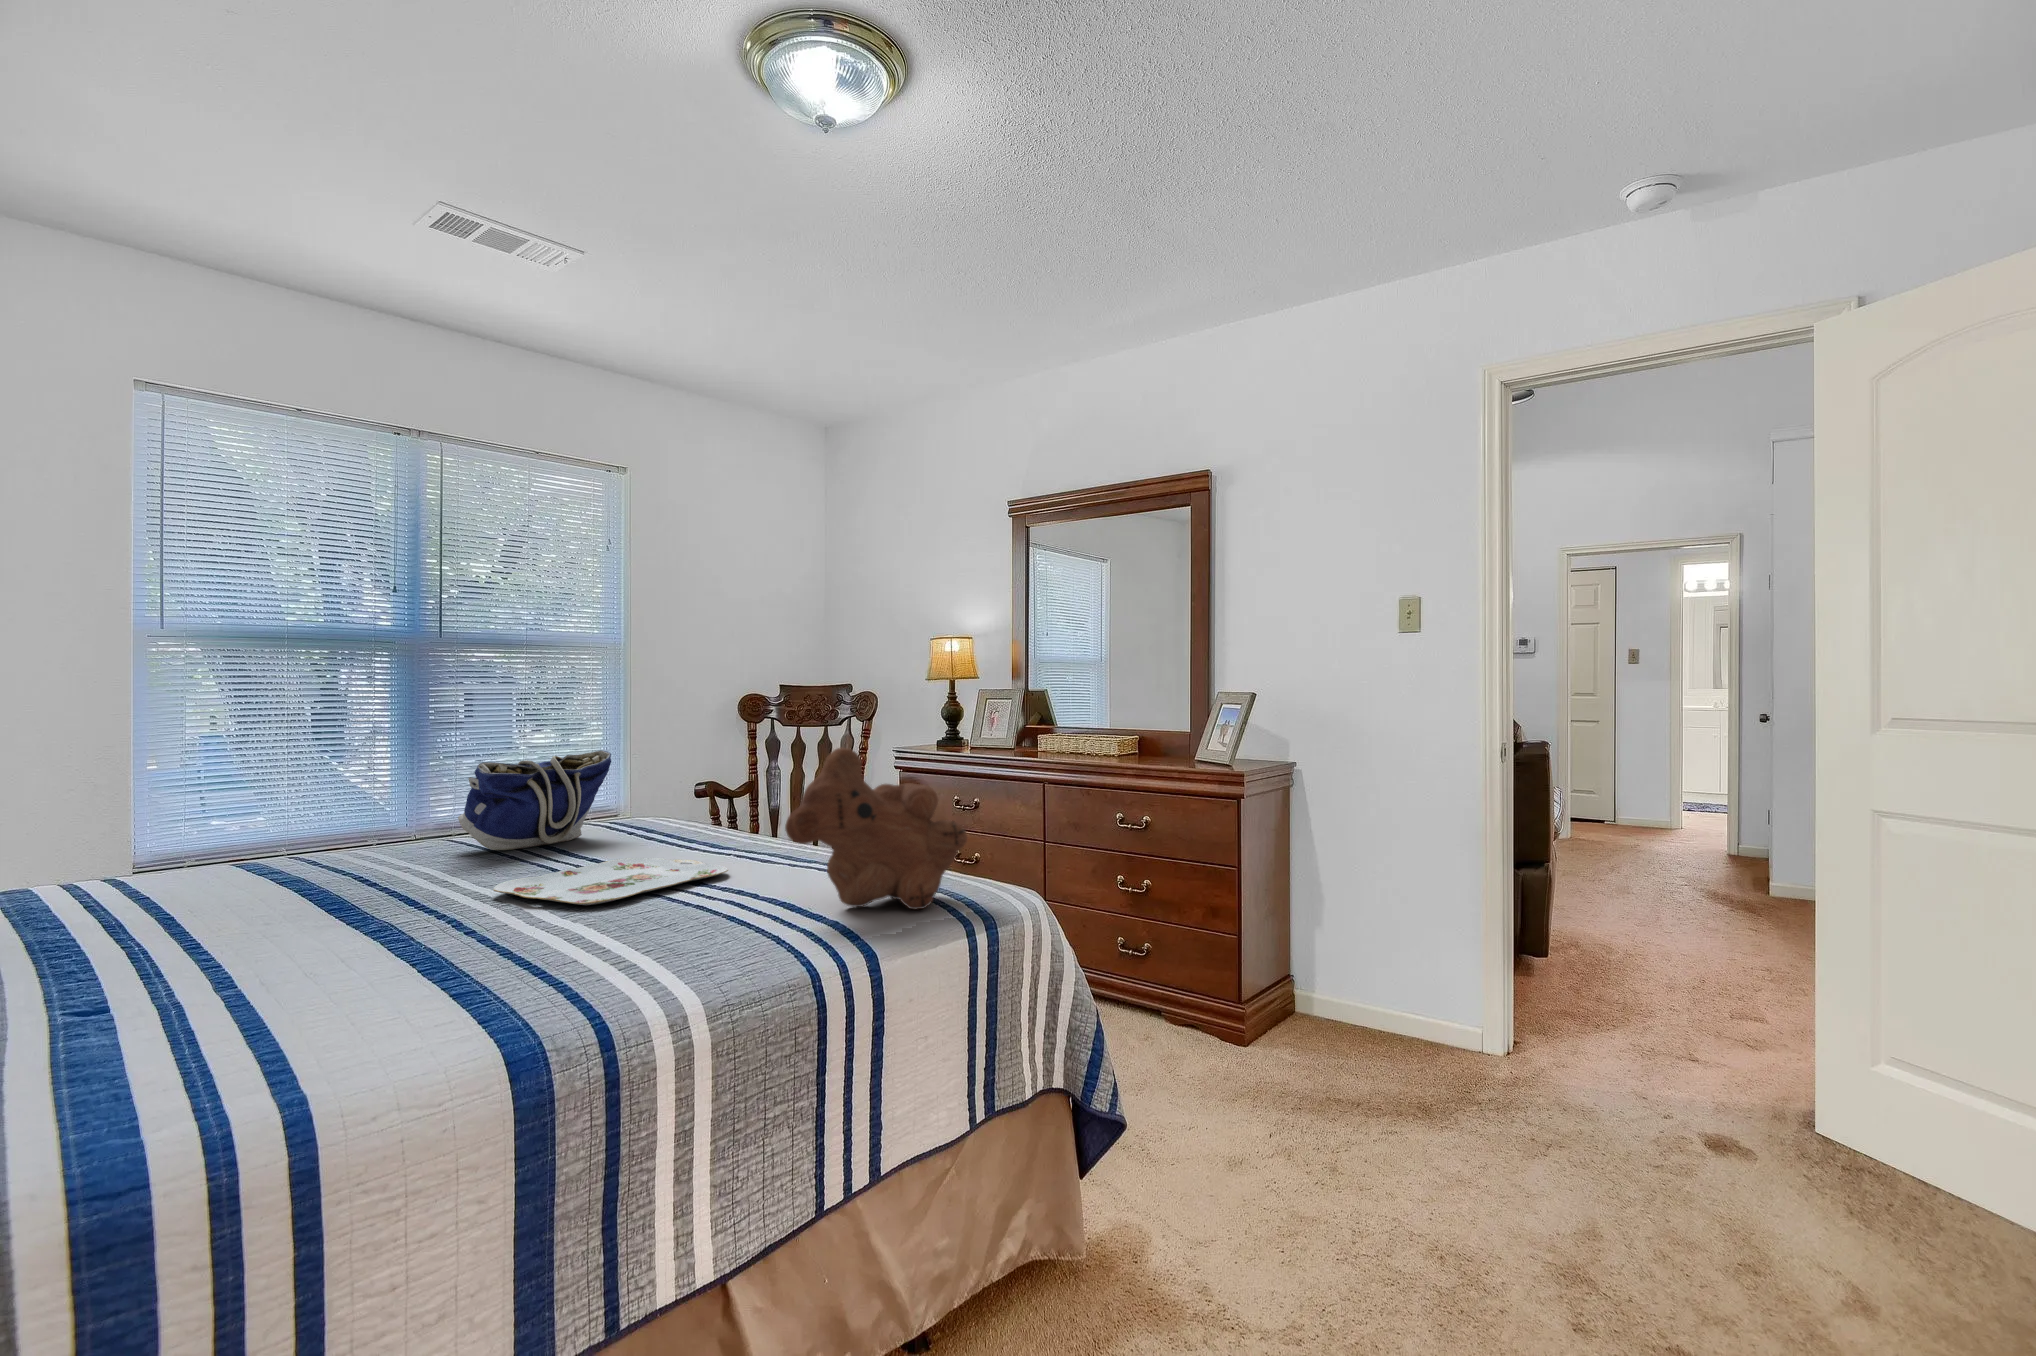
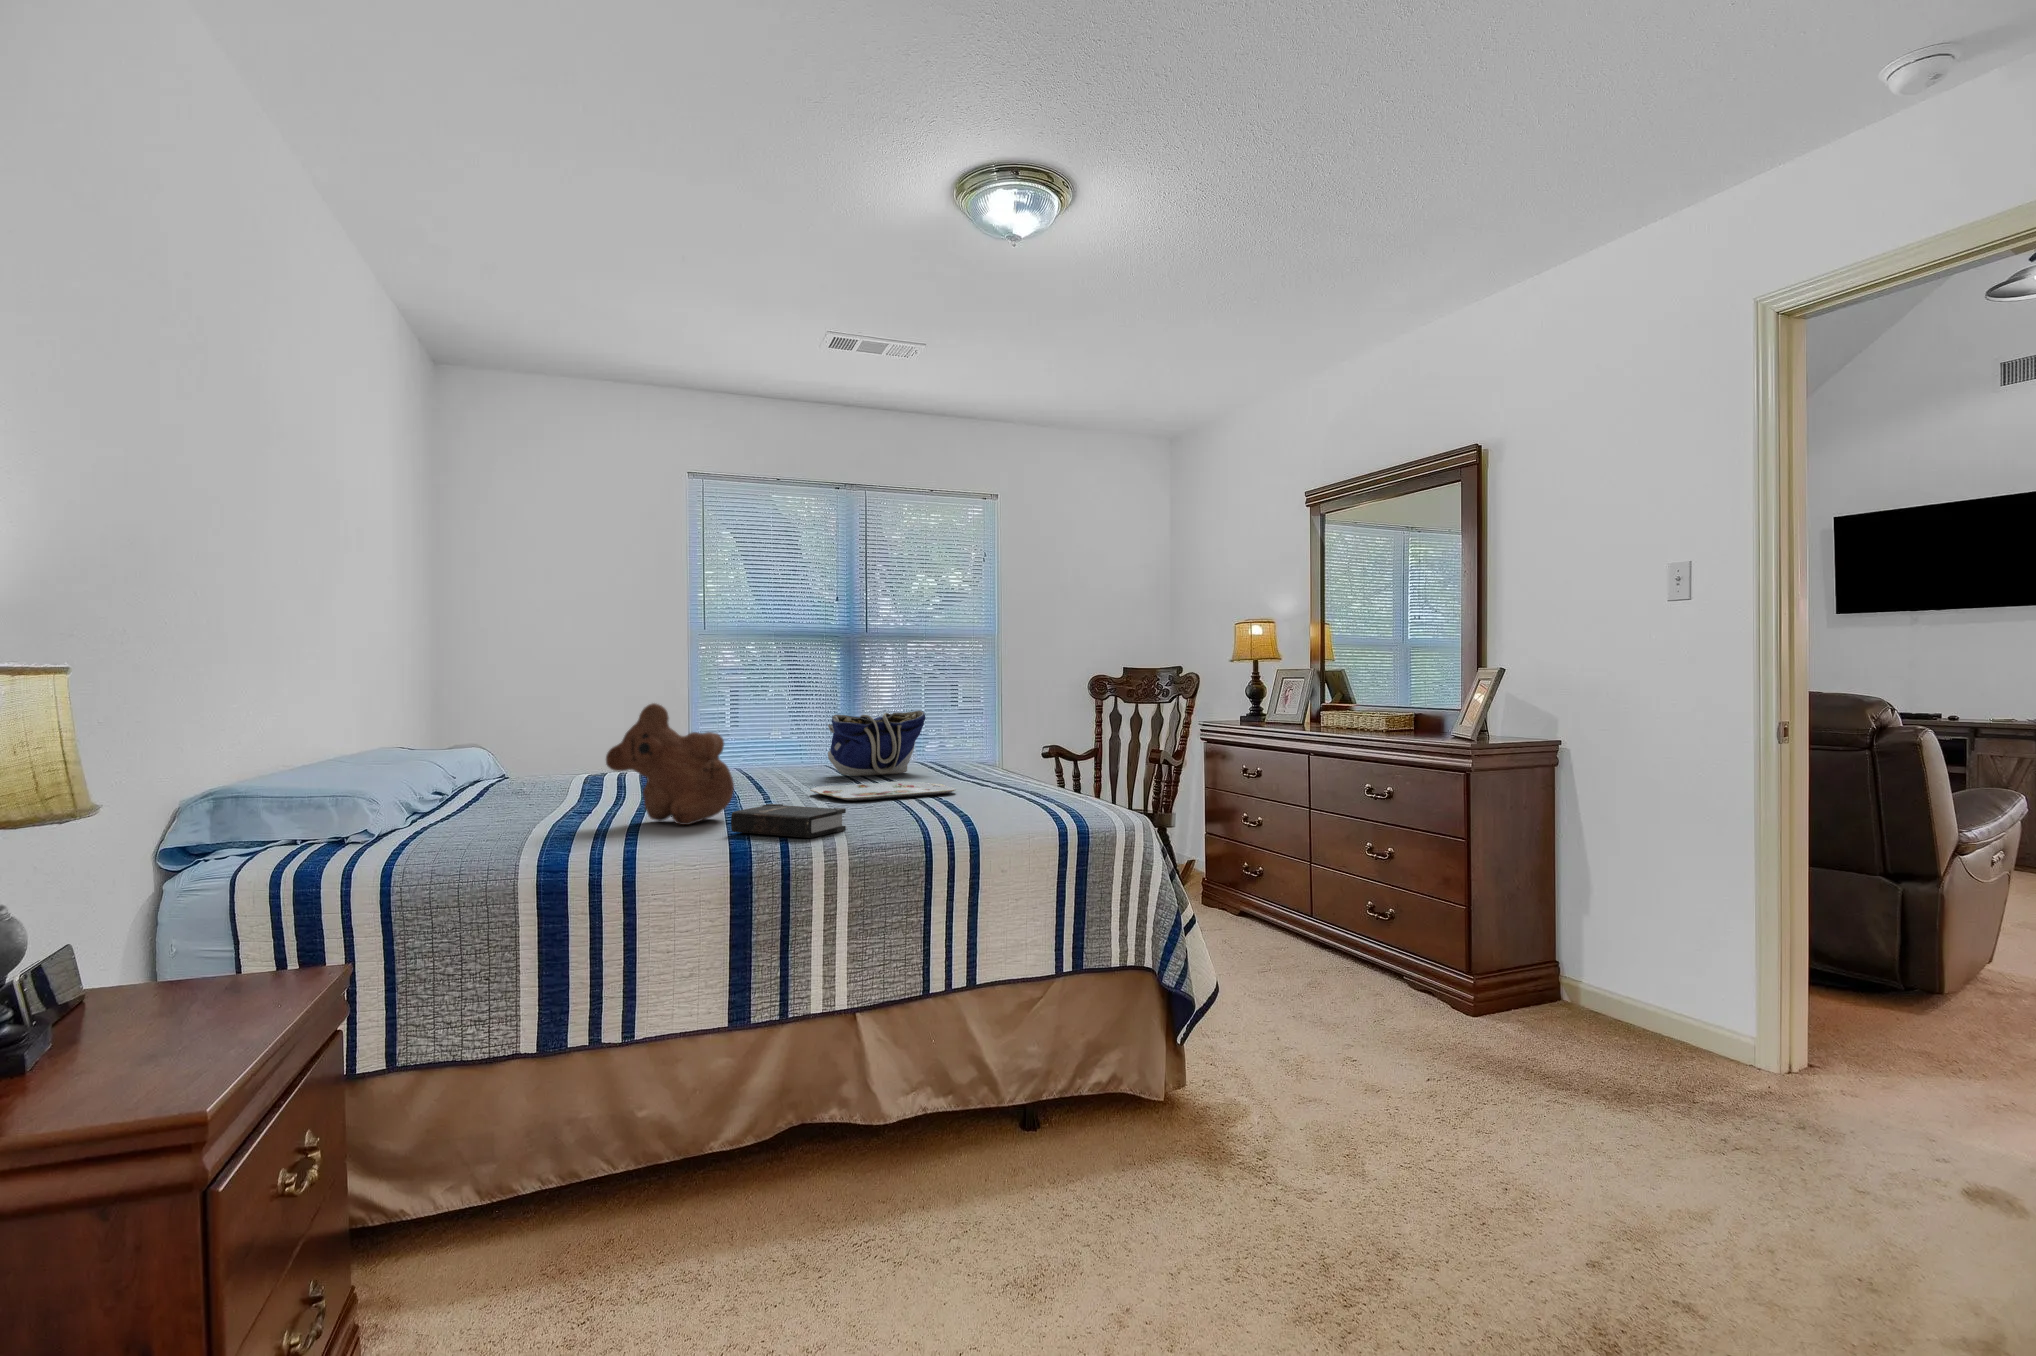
teddy bear: present [785,747,967,909] -> present [606,703,734,825]
hardback book: none [490,944,697,1016] -> present [731,804,846,838]

